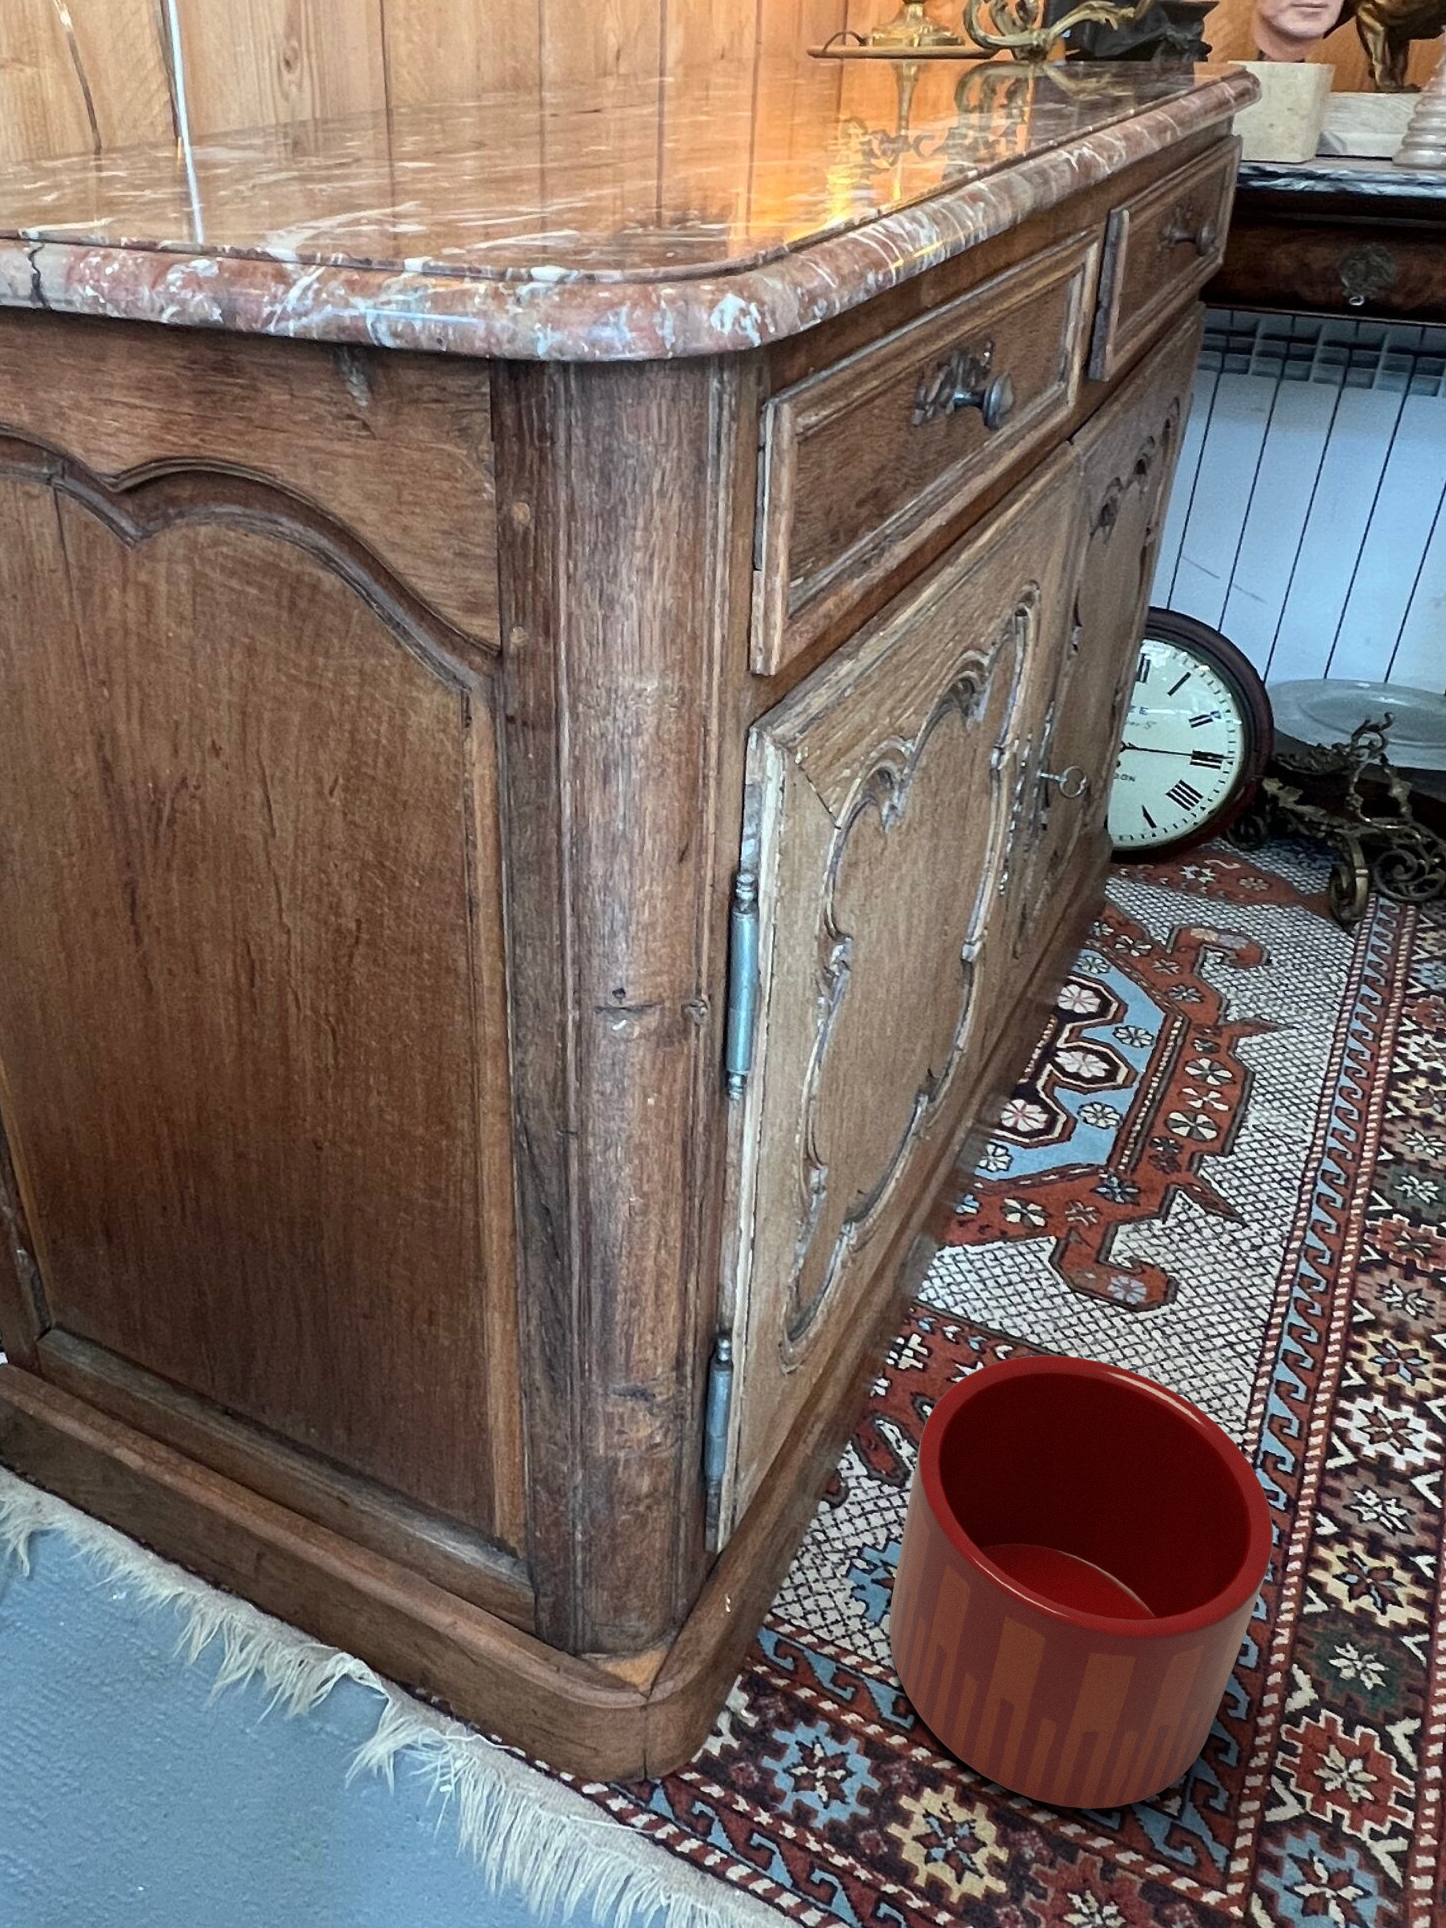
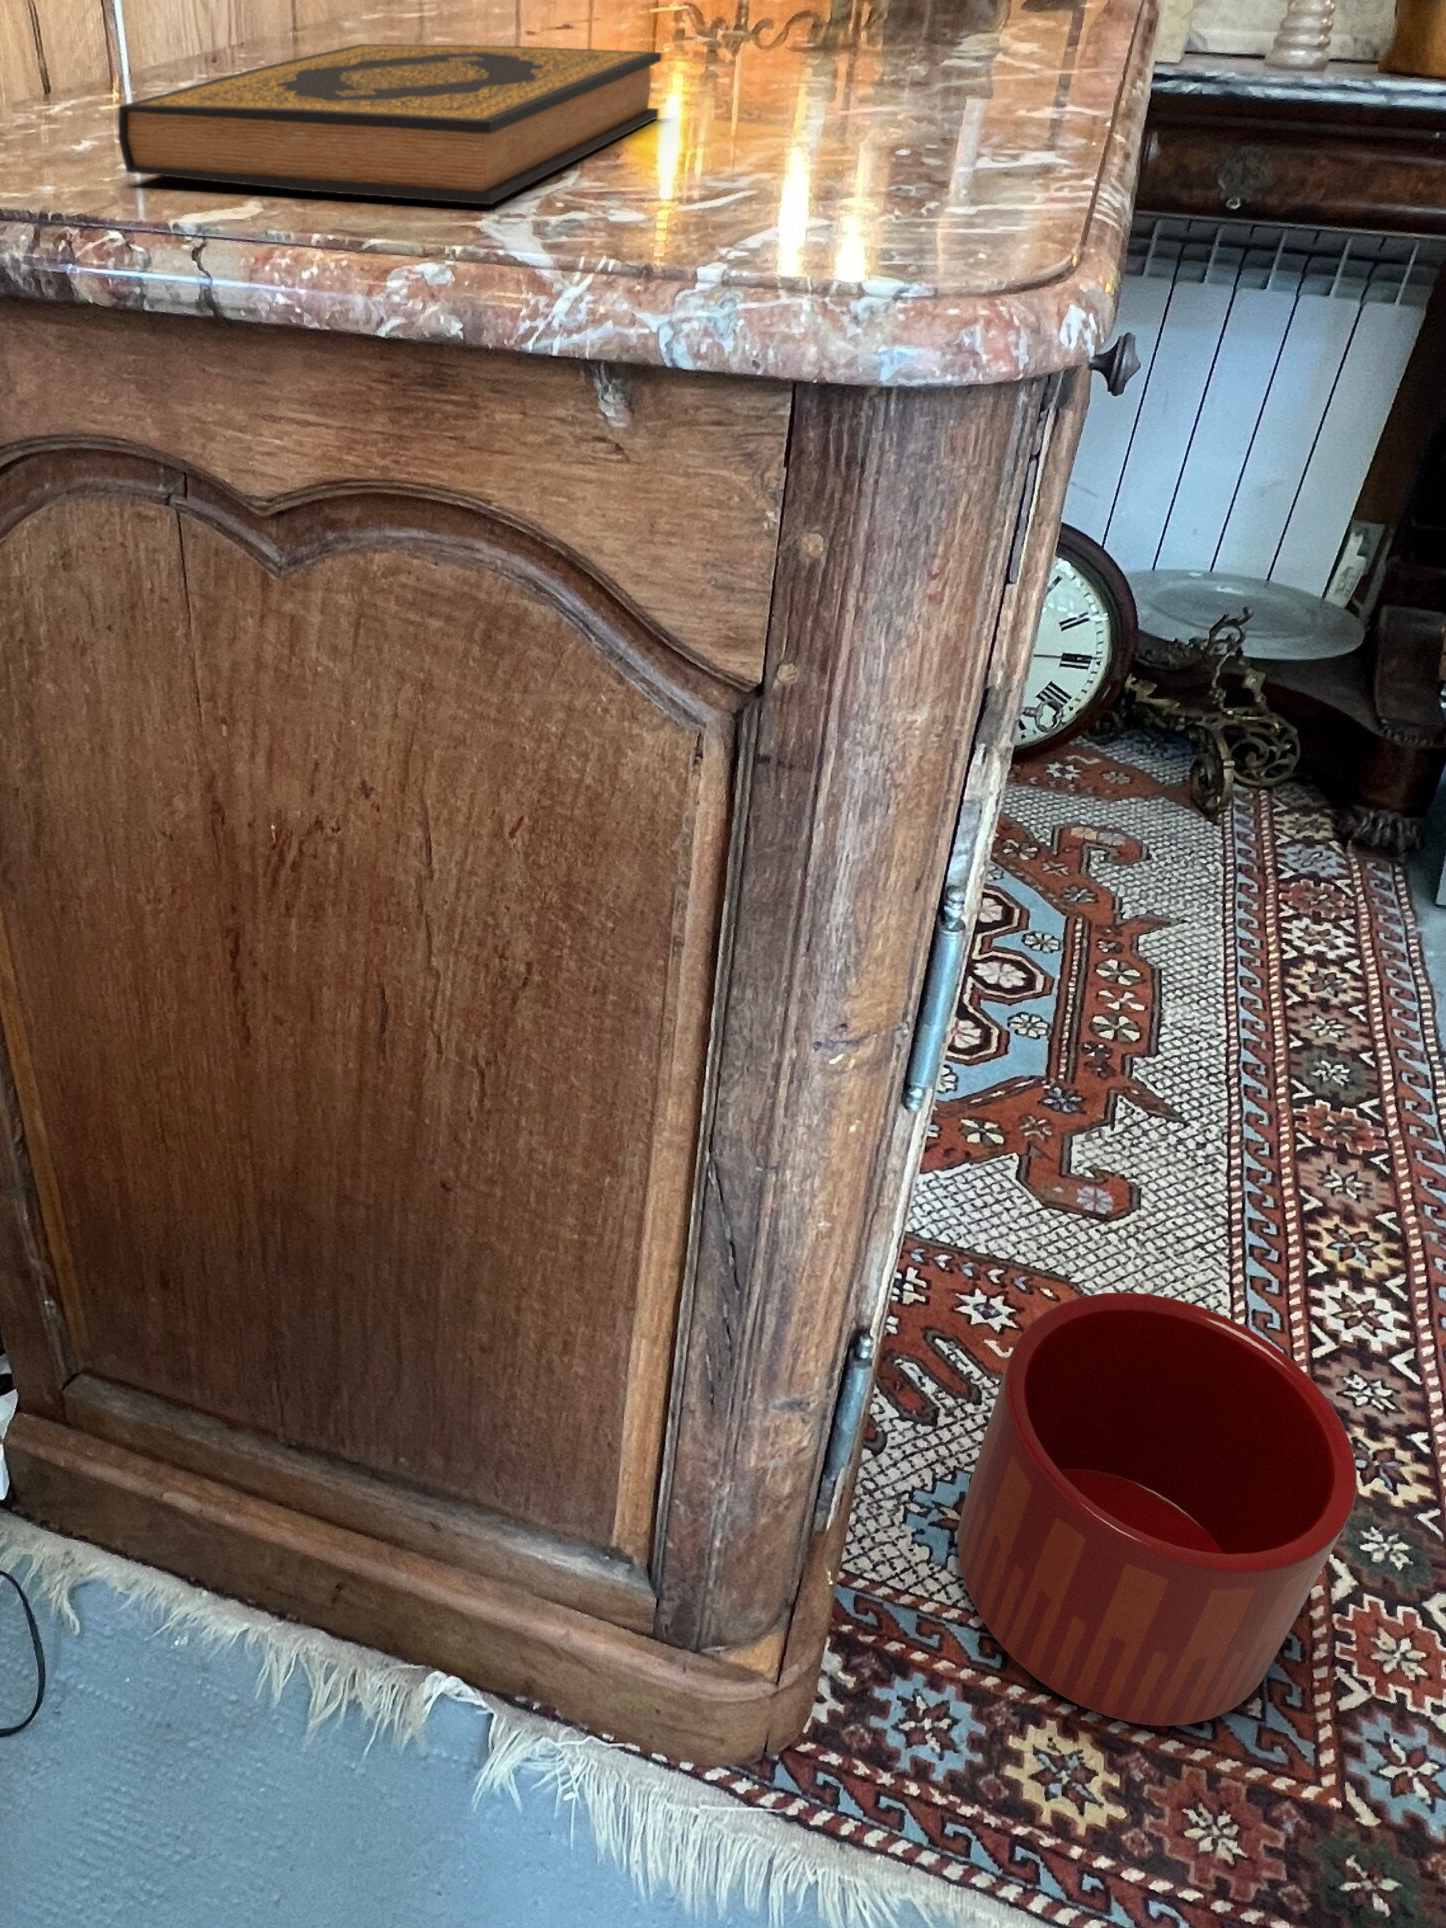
hardback book: none [26,107,572,222] -> present [118,44,662,204]

